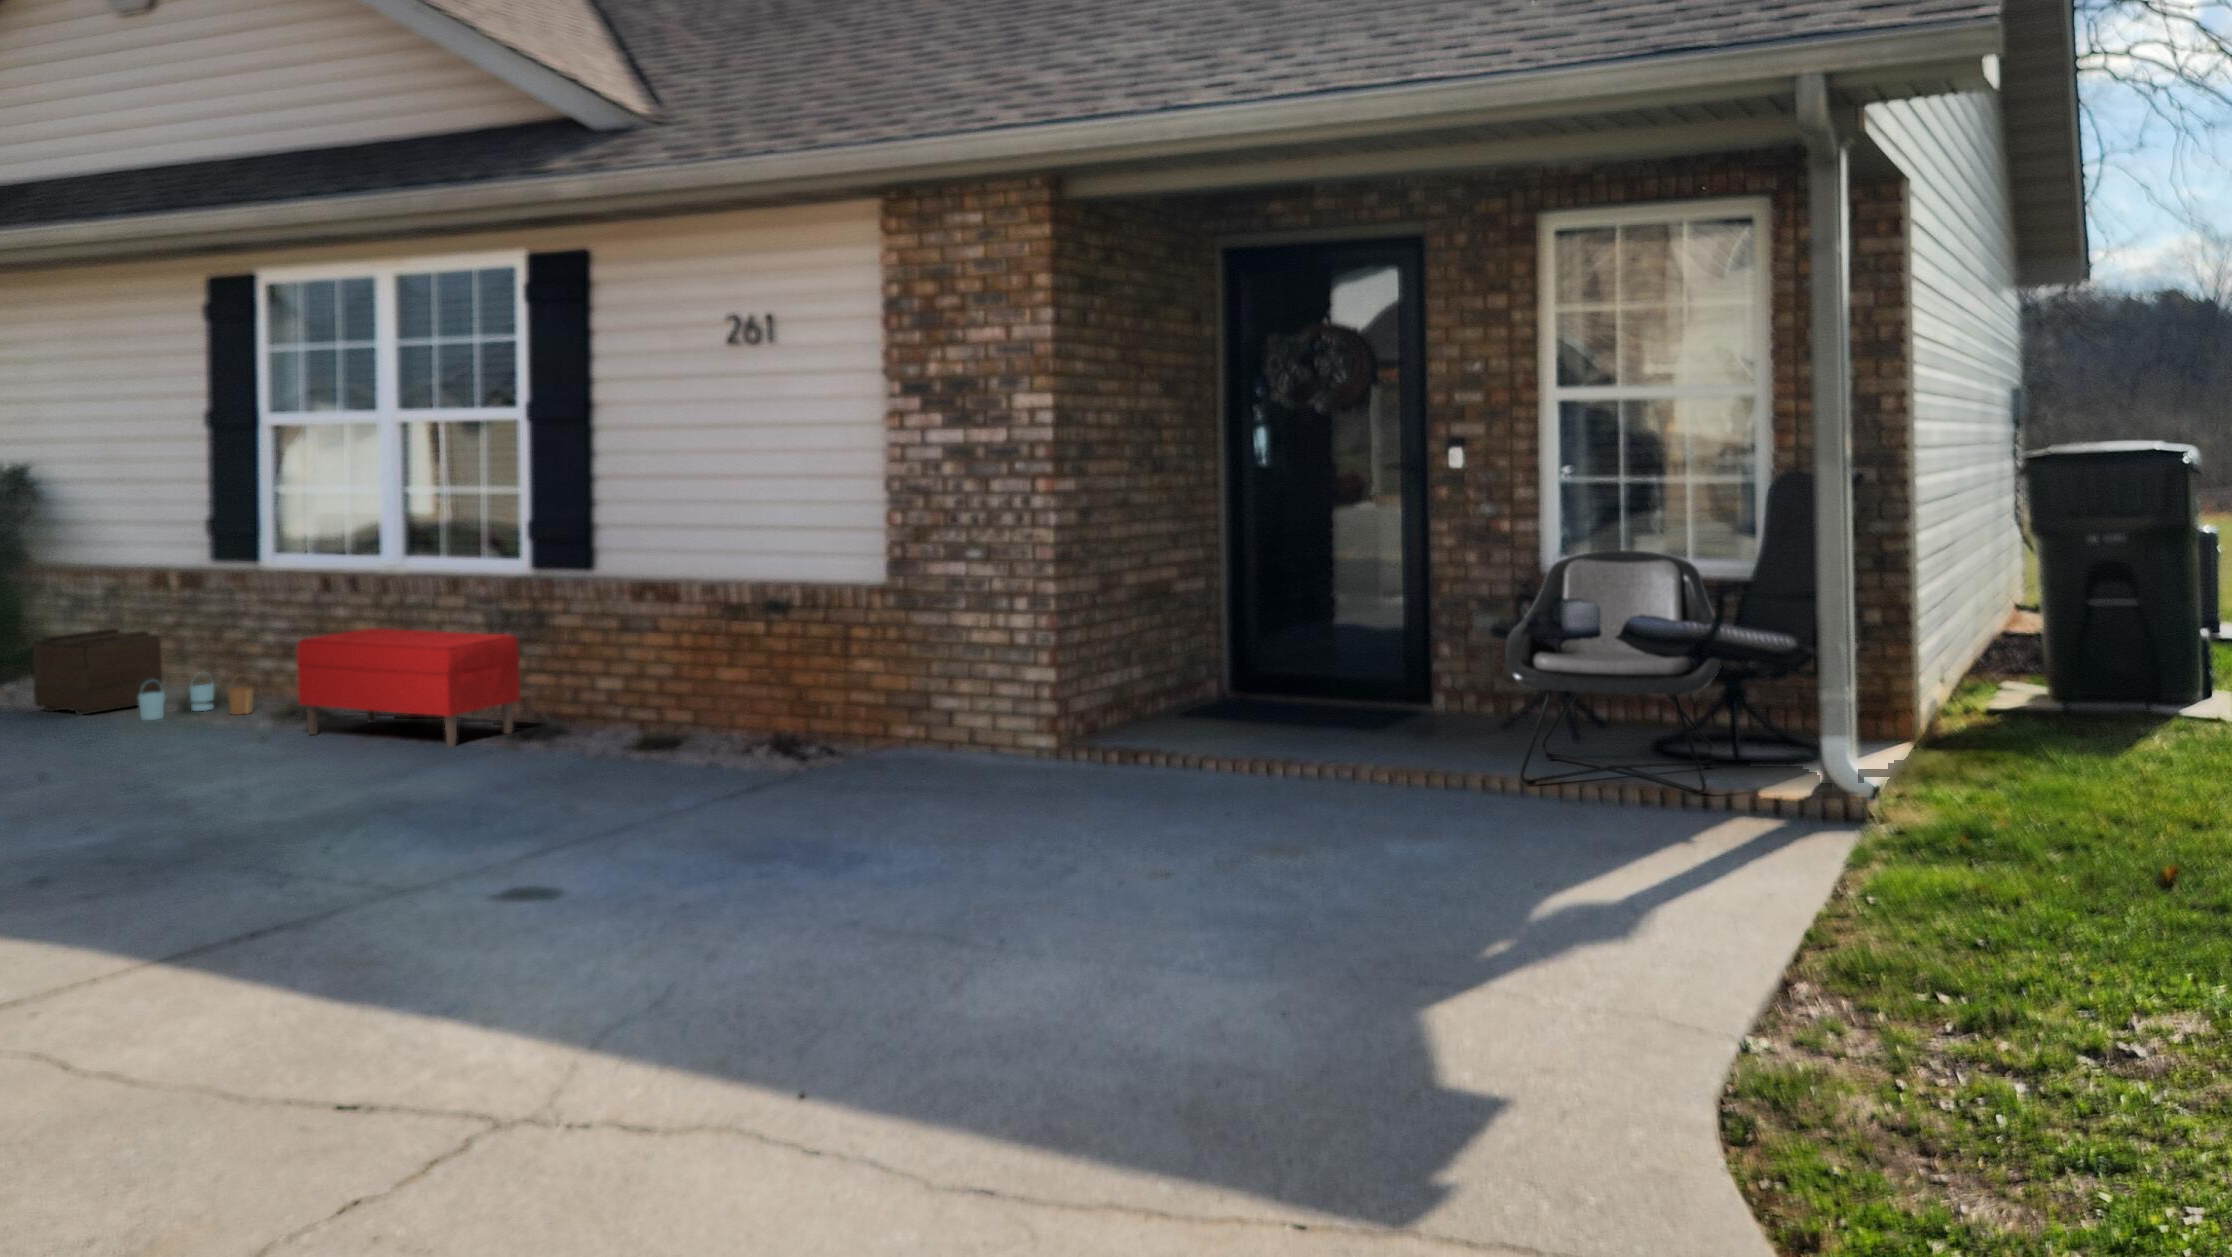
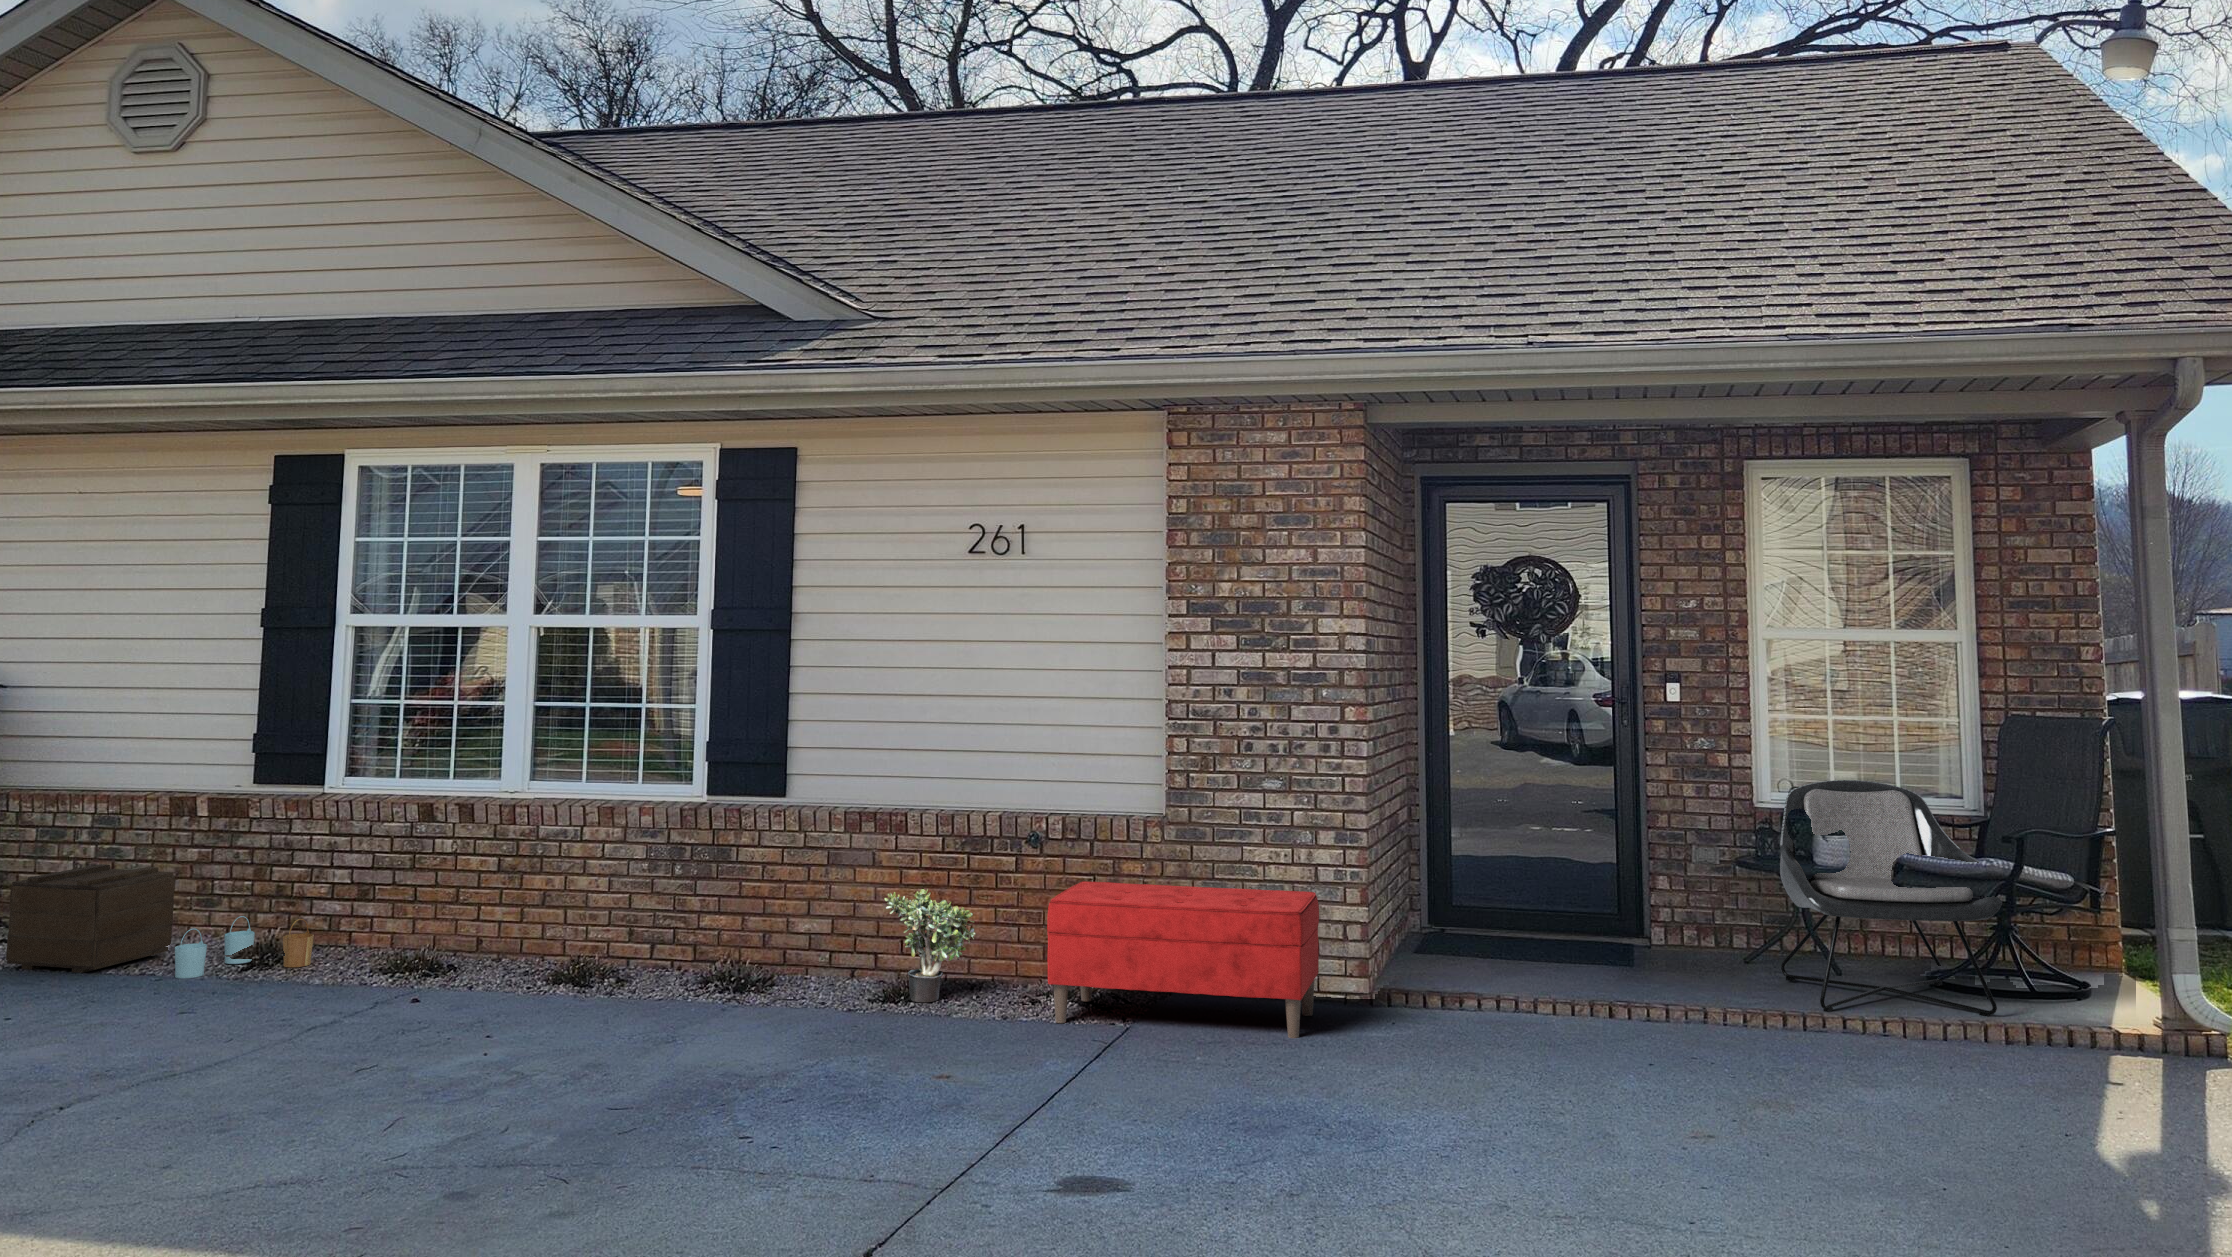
bench: present [297,628,520,747] -> present [1047,882,1319,1038]
potted plant: none [645,651,728,753] -> present [884,889,976,1002]

